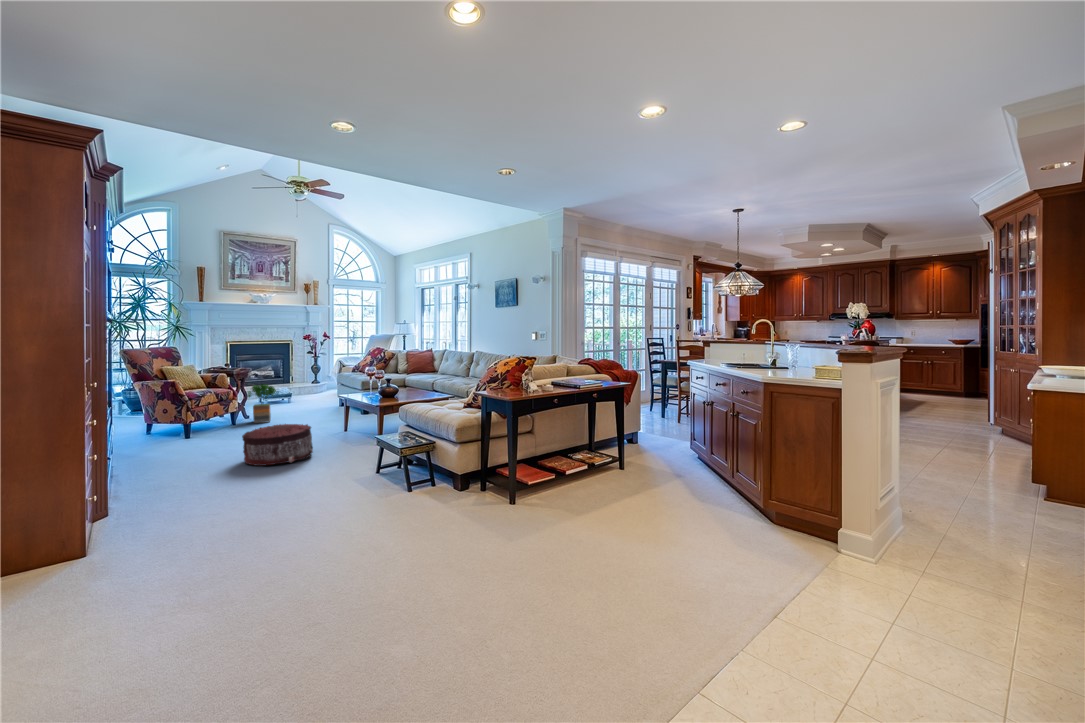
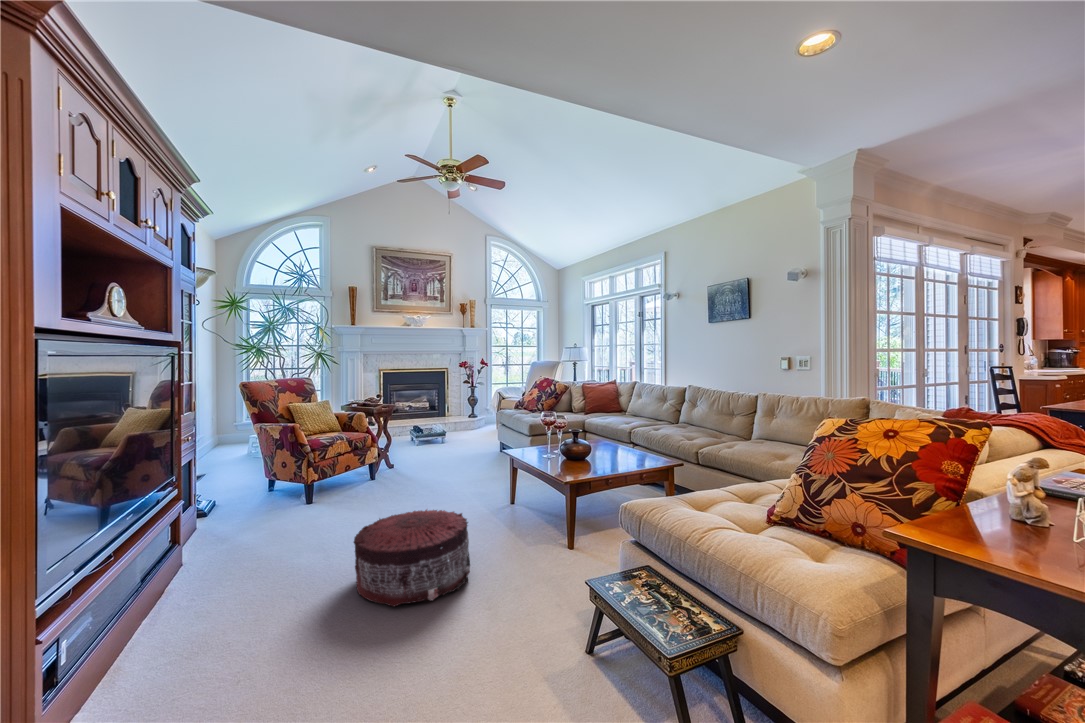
potted tree: present [248,384,276,423] -> none [387,426,425,480]

